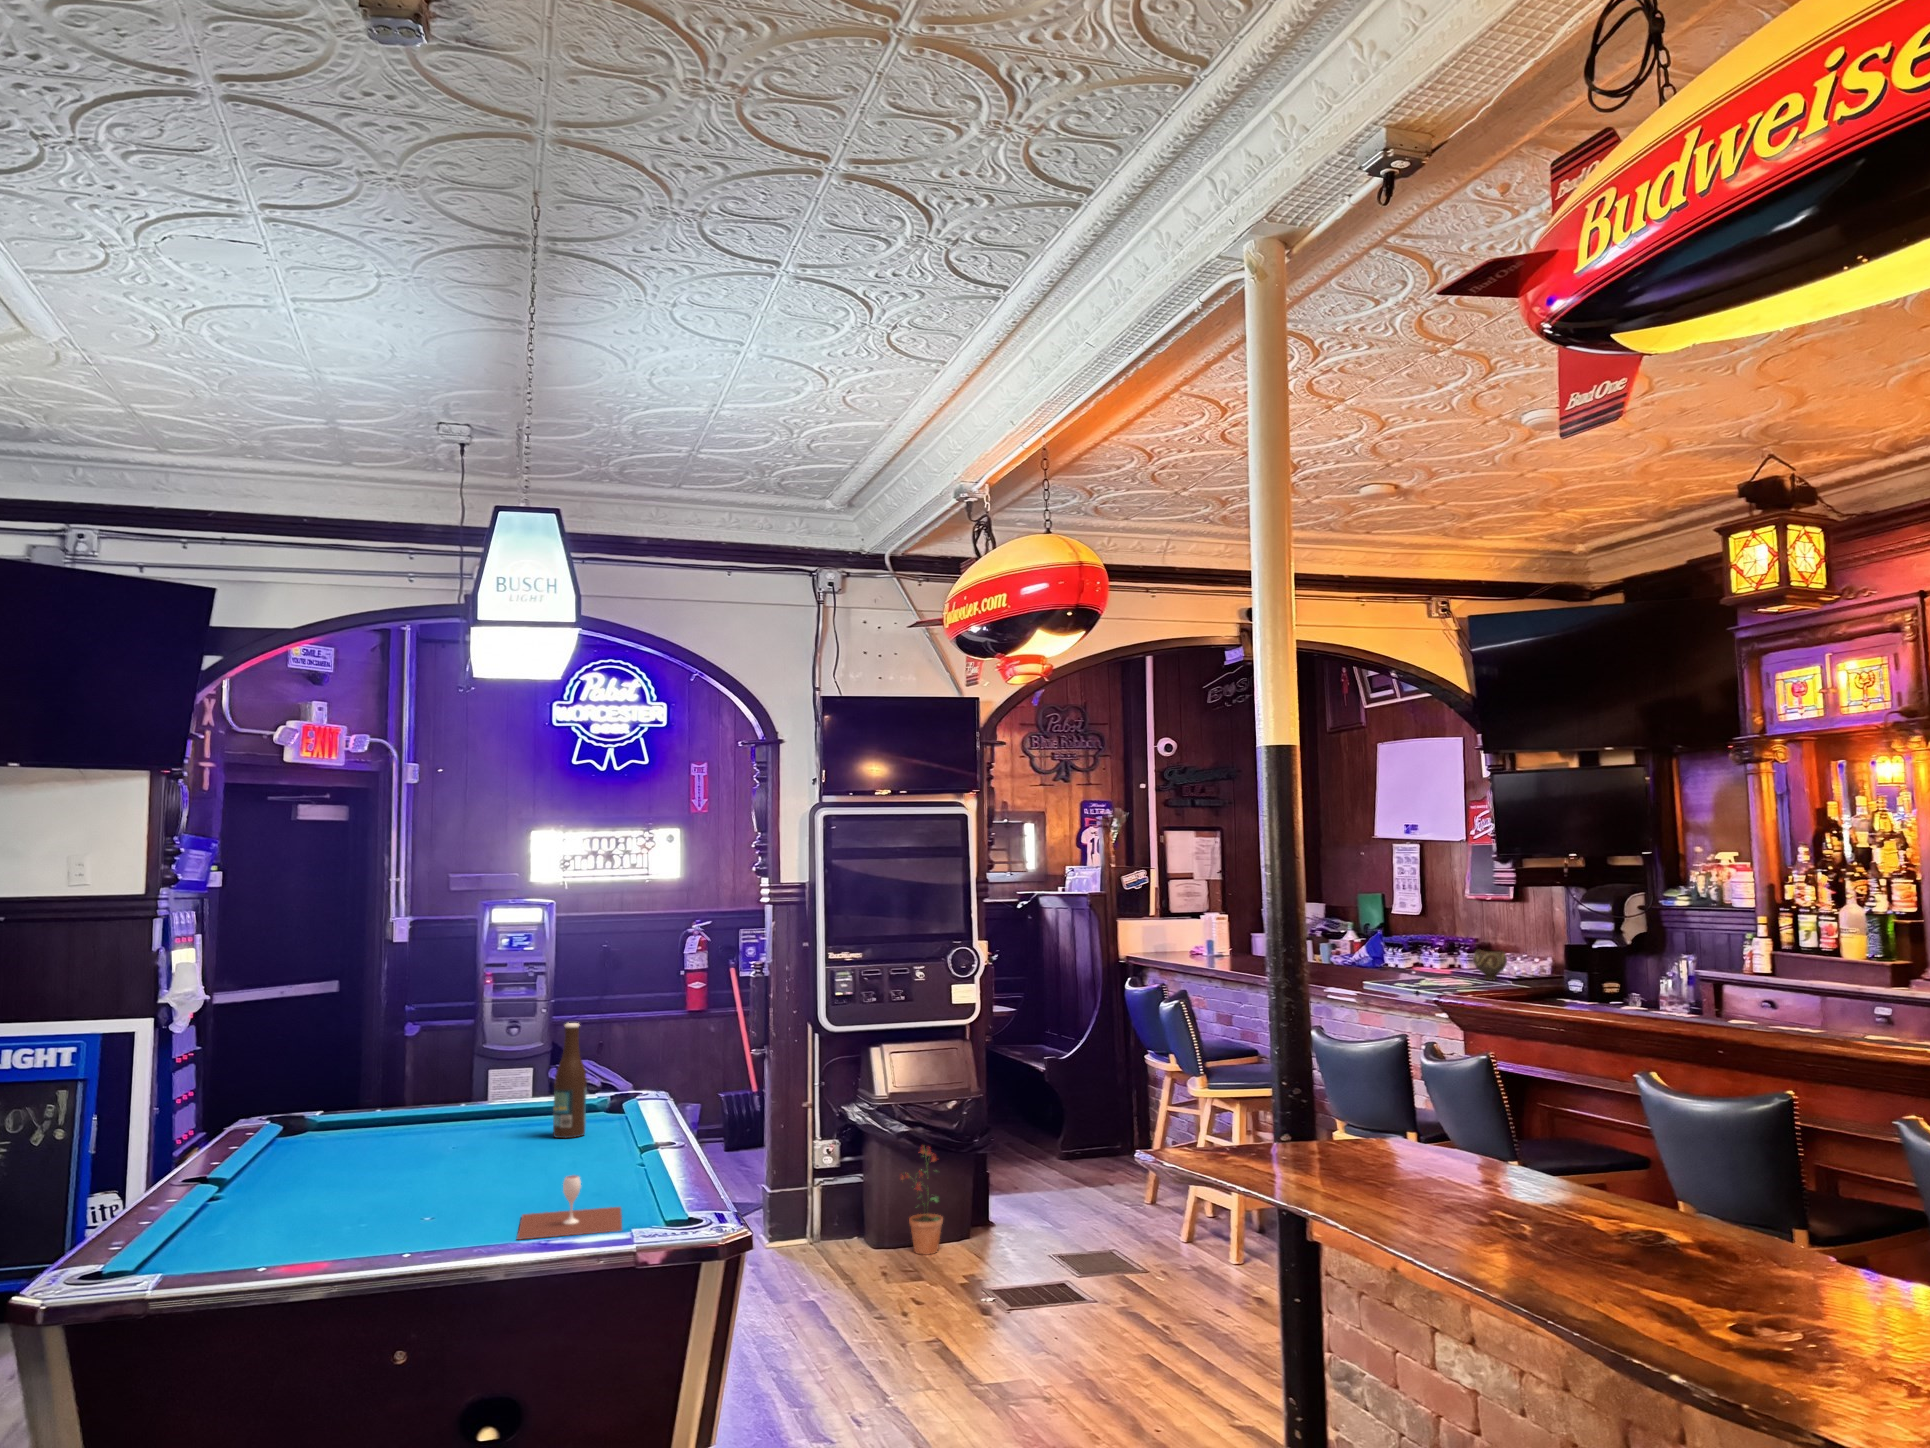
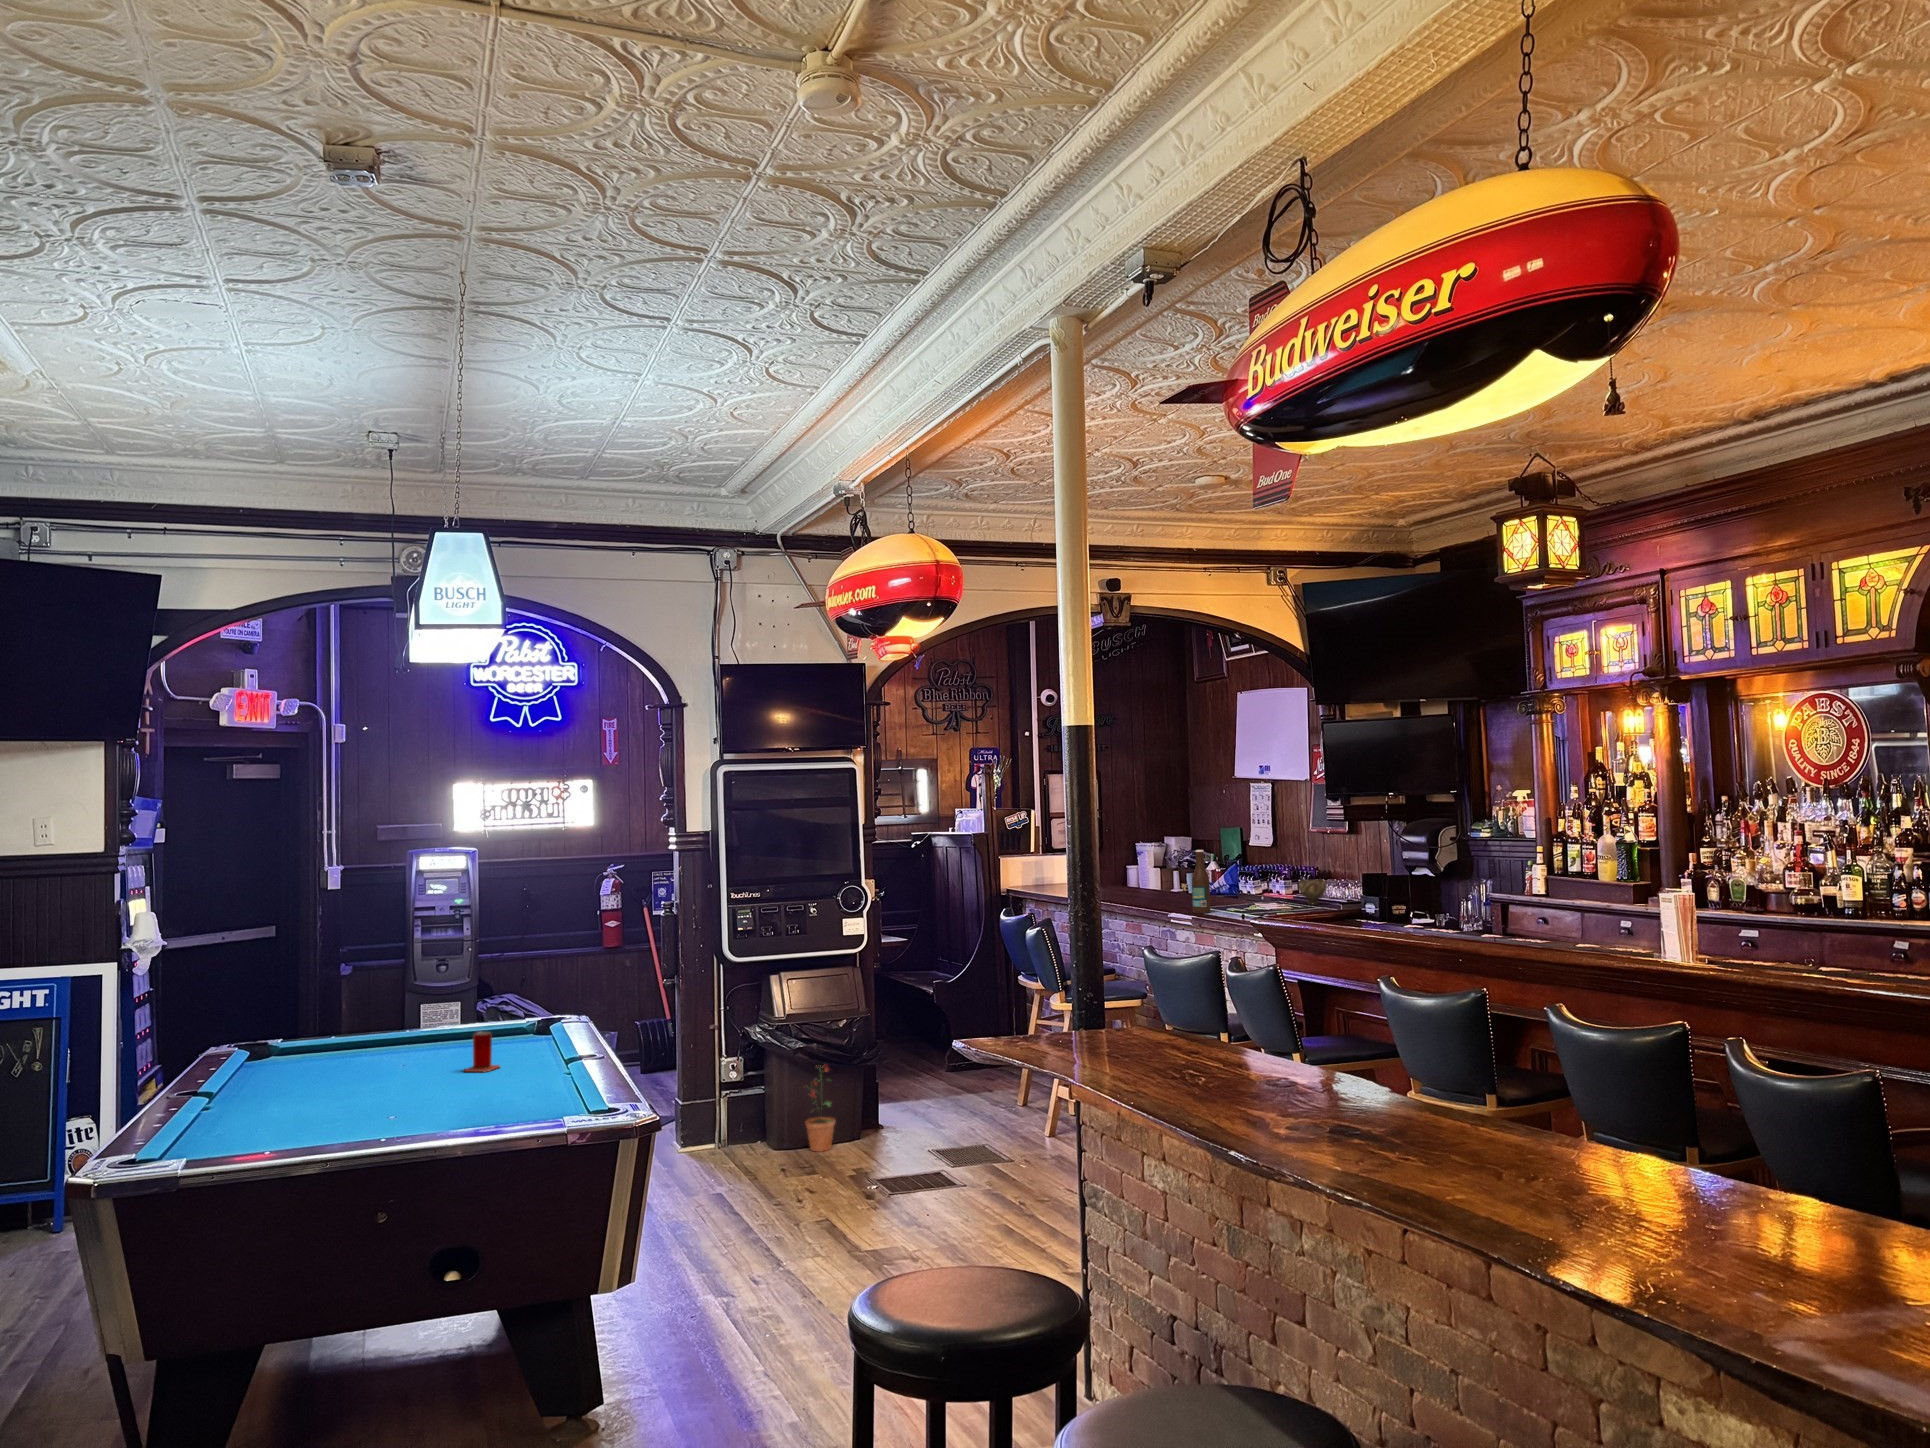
beer bottle: present [553,1023,586,1138] -> present [1192,850,1210,913]
beer can: none [515,1116,559,1167] -> present [464,1032,500,1072]
wine glass: present [517,1175,622,1240] -> none [474,1072,557,1121]

